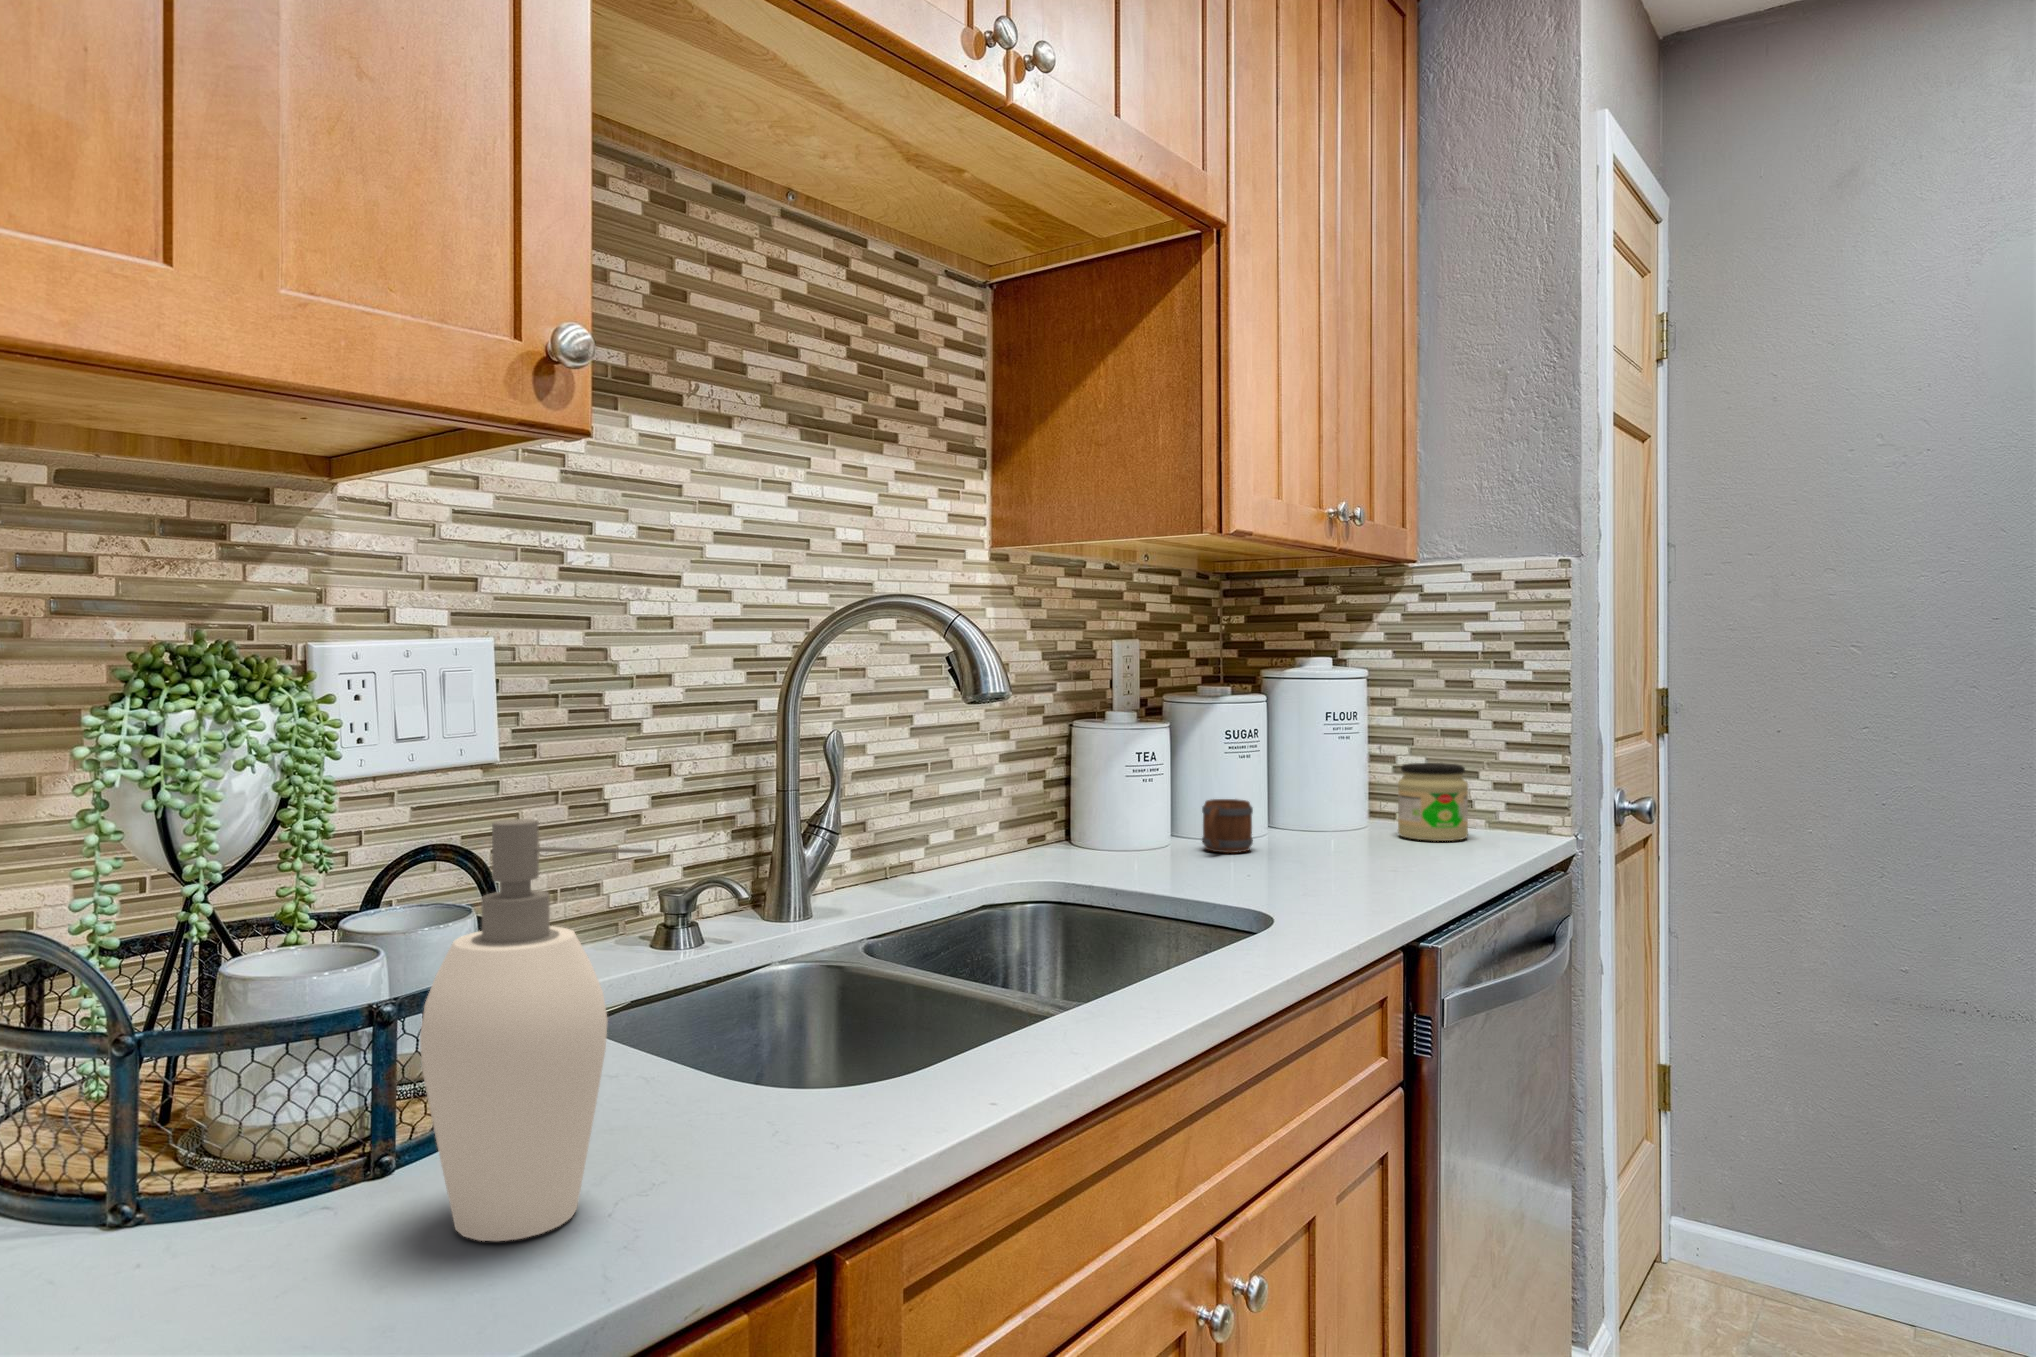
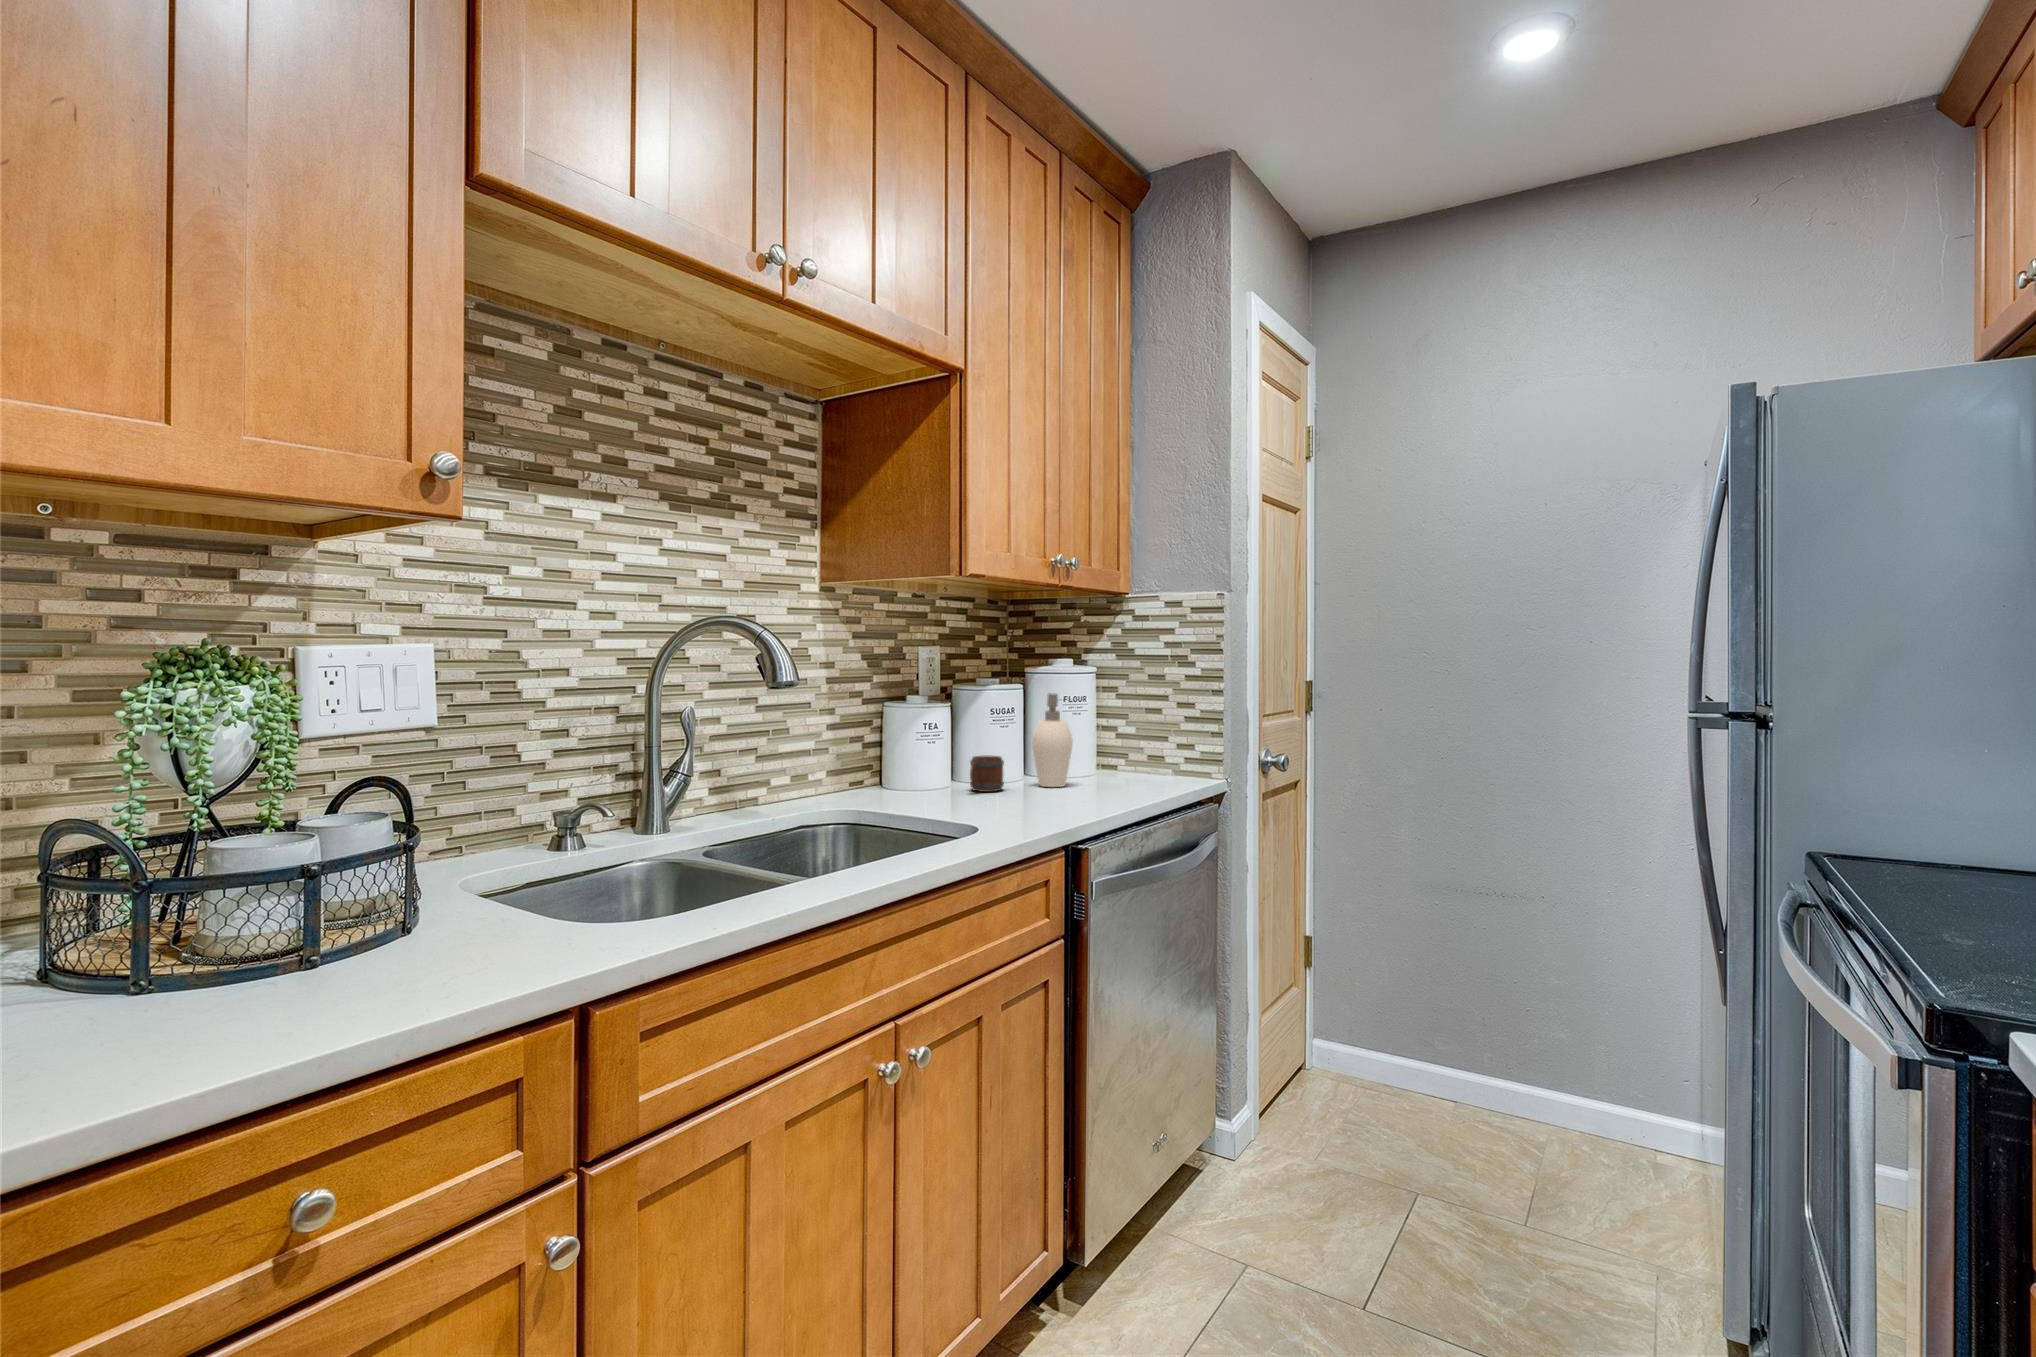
jar: present [1398,763,1468,841] -> none [1110,731,1156,784]
soap dispenser: present [420,819,653,1241] -> present [1032,694,1073,787]

